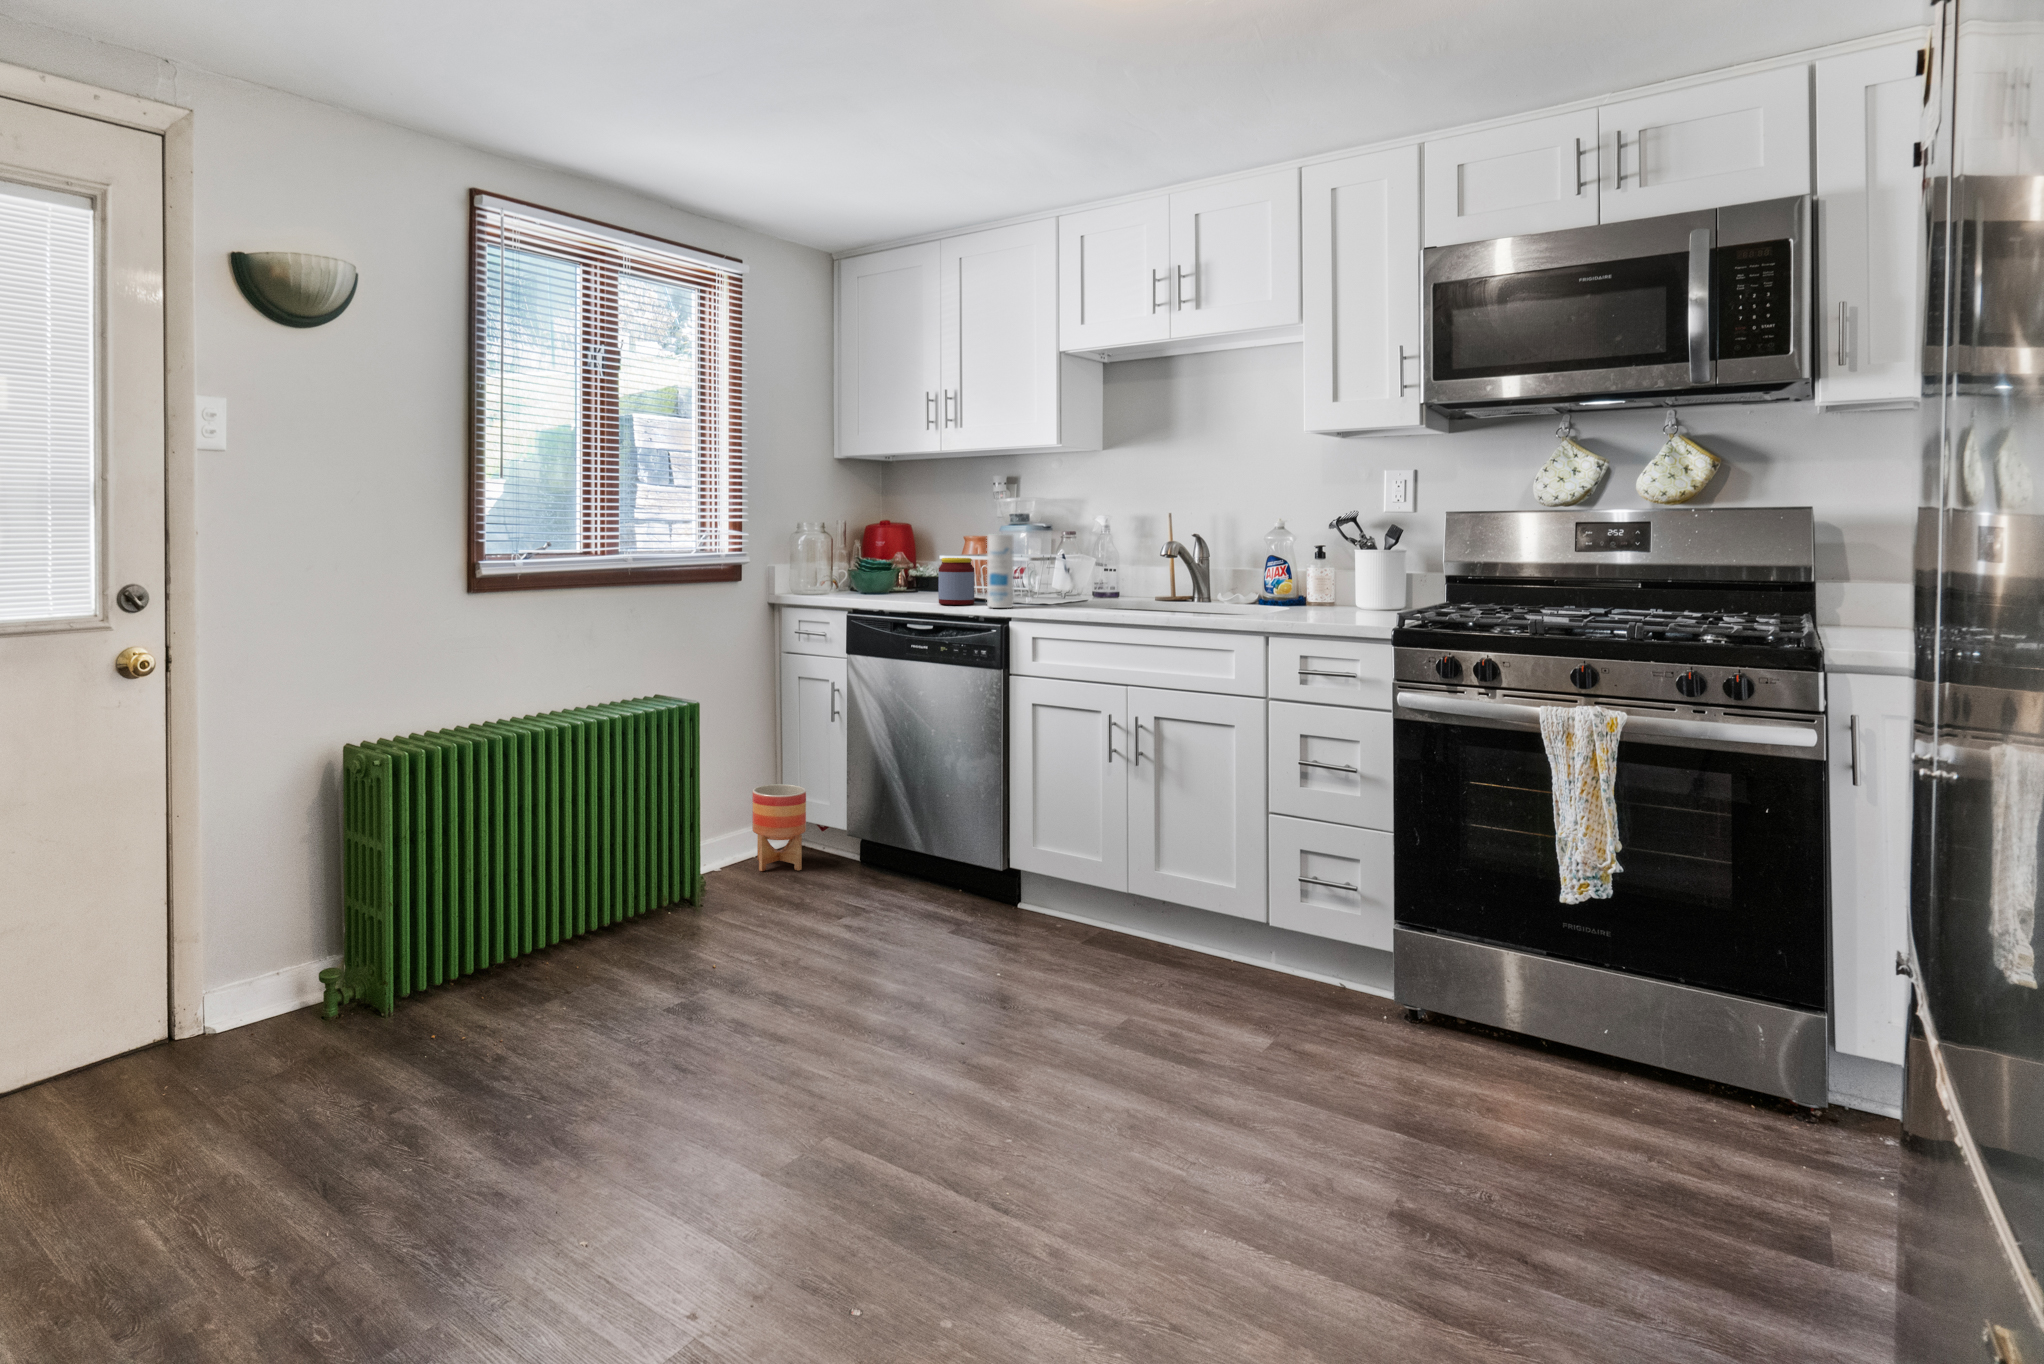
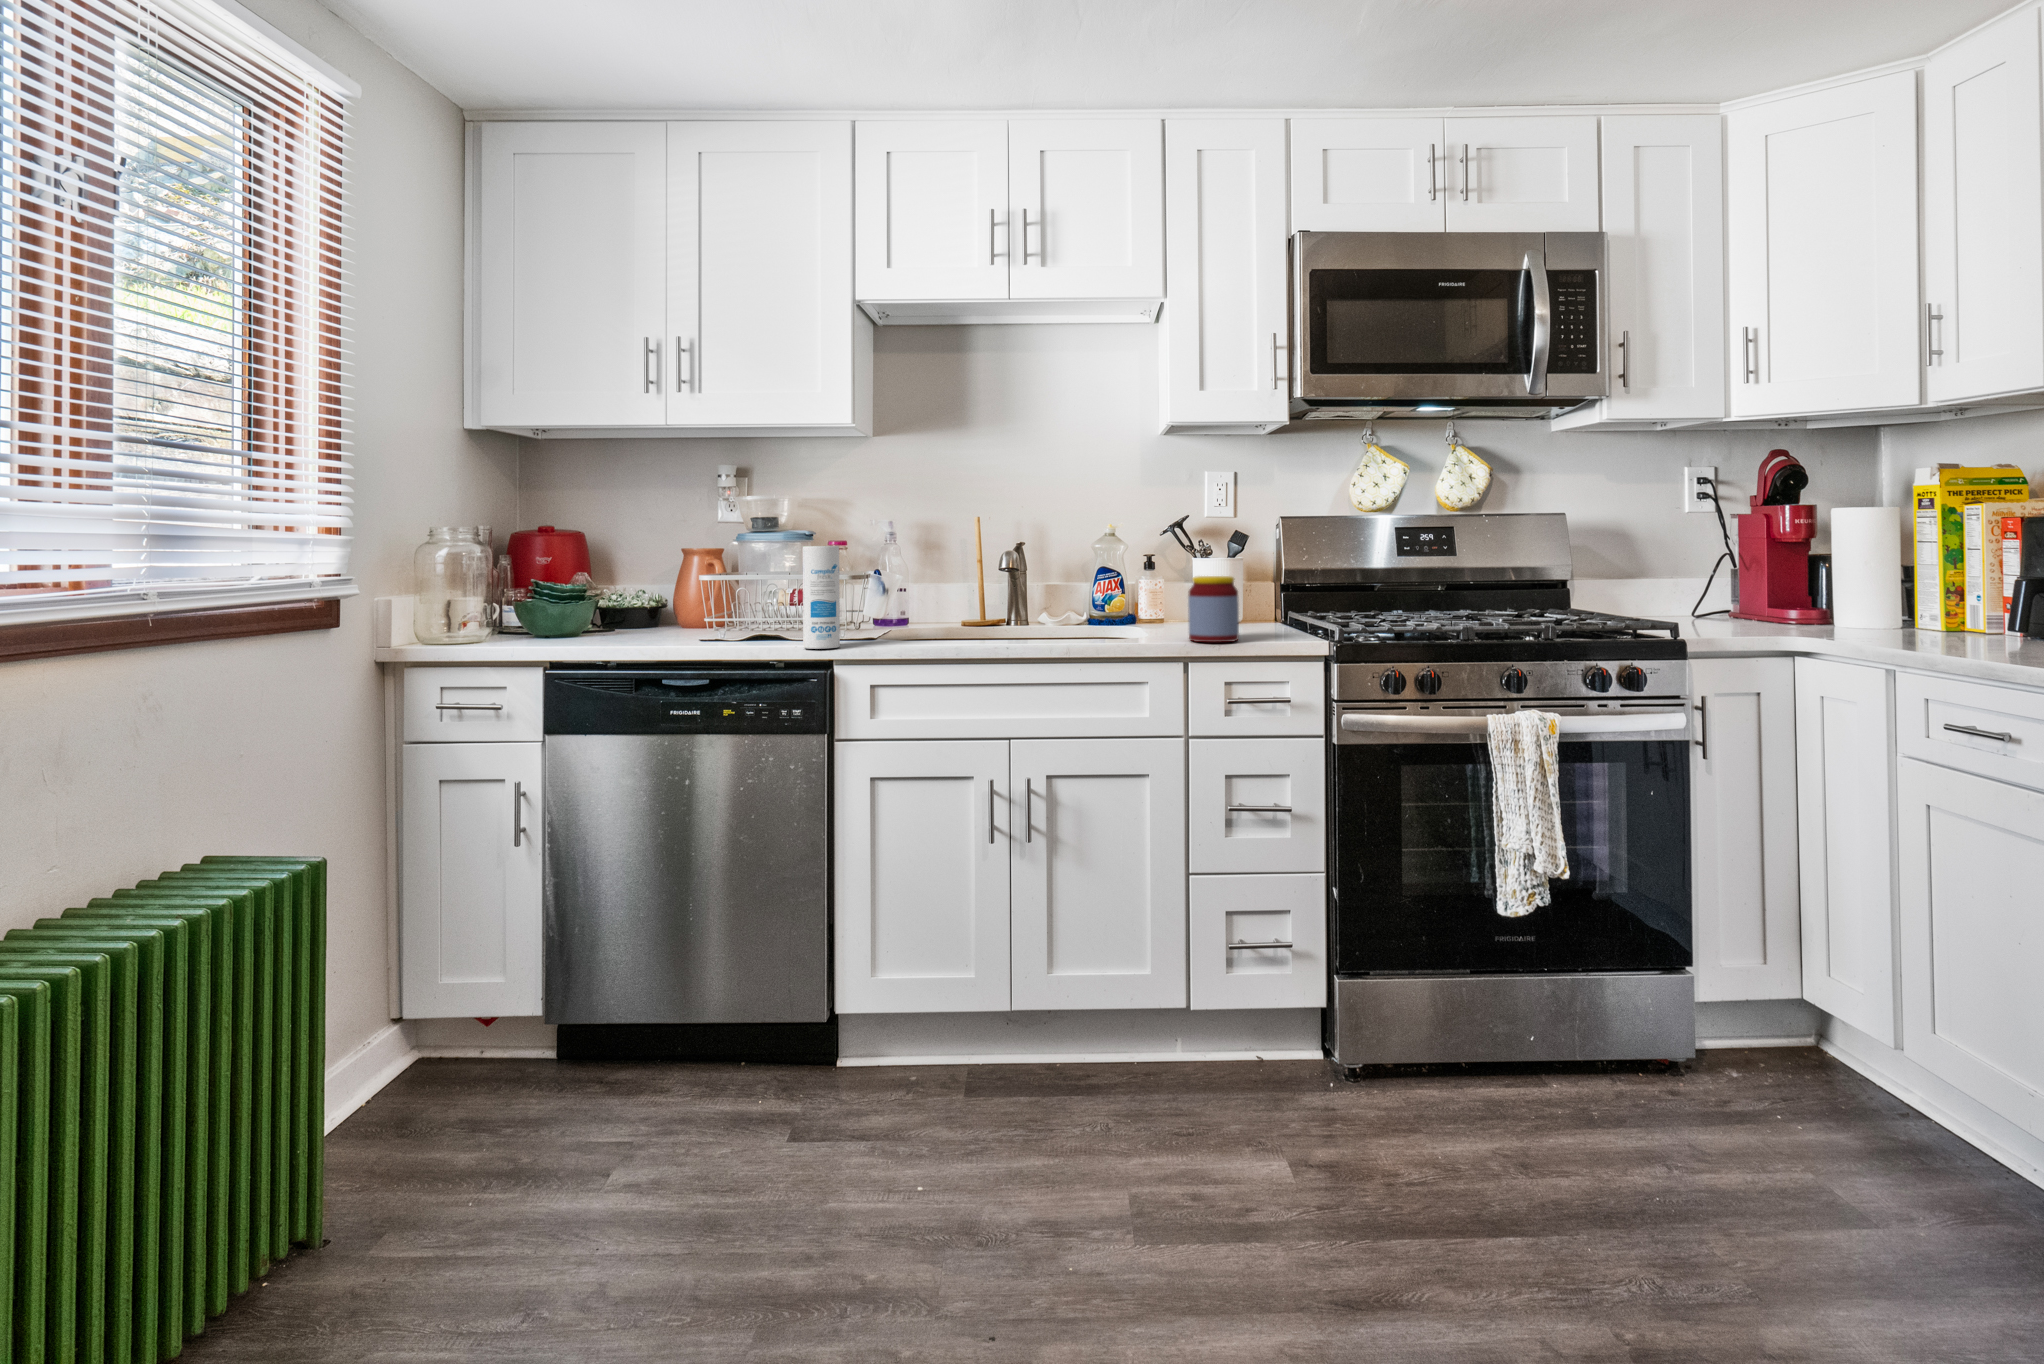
jar: present [938,558,974,605] -> present [1188,576,1239,642]
planter: present [752,784,806,871] -> none [376,955,476,1114]

